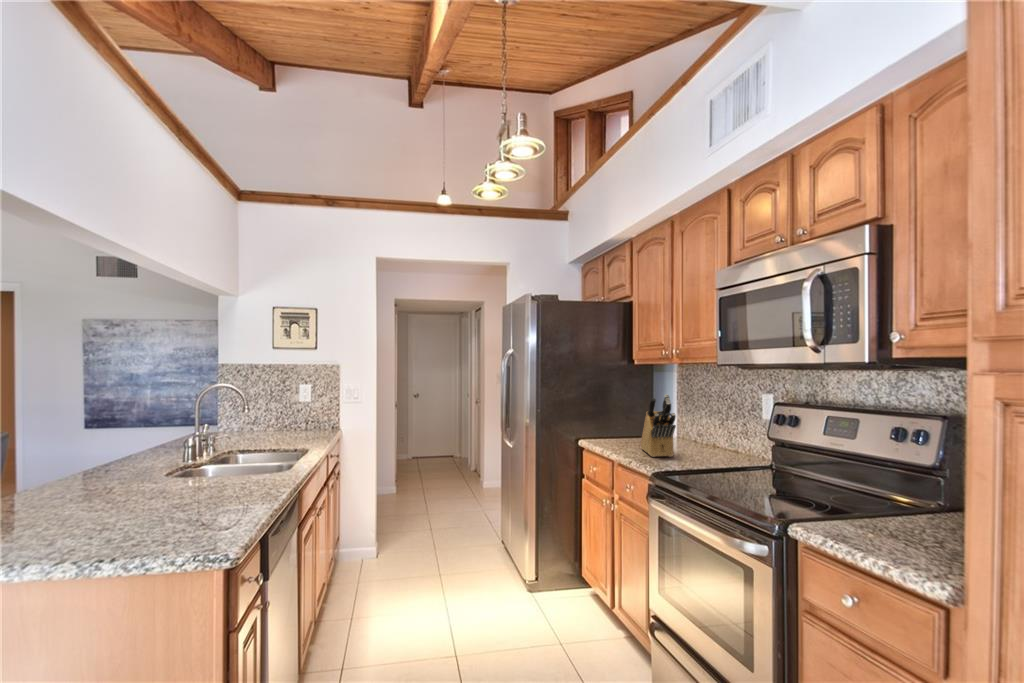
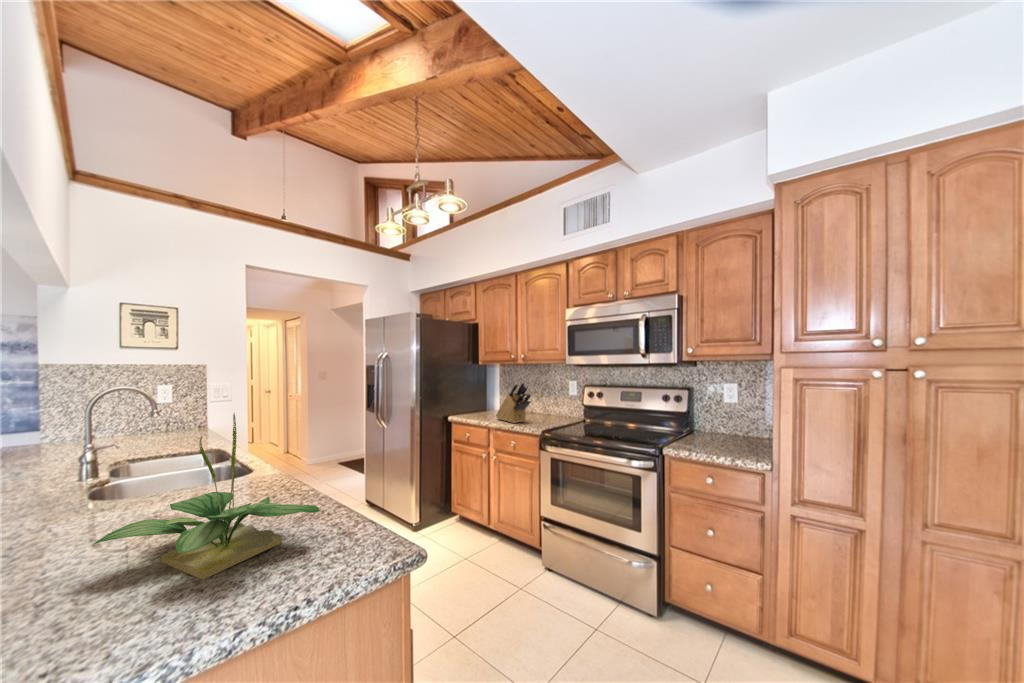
potted plant: none [66,406,200,531] -> present [94,414,320,580]

